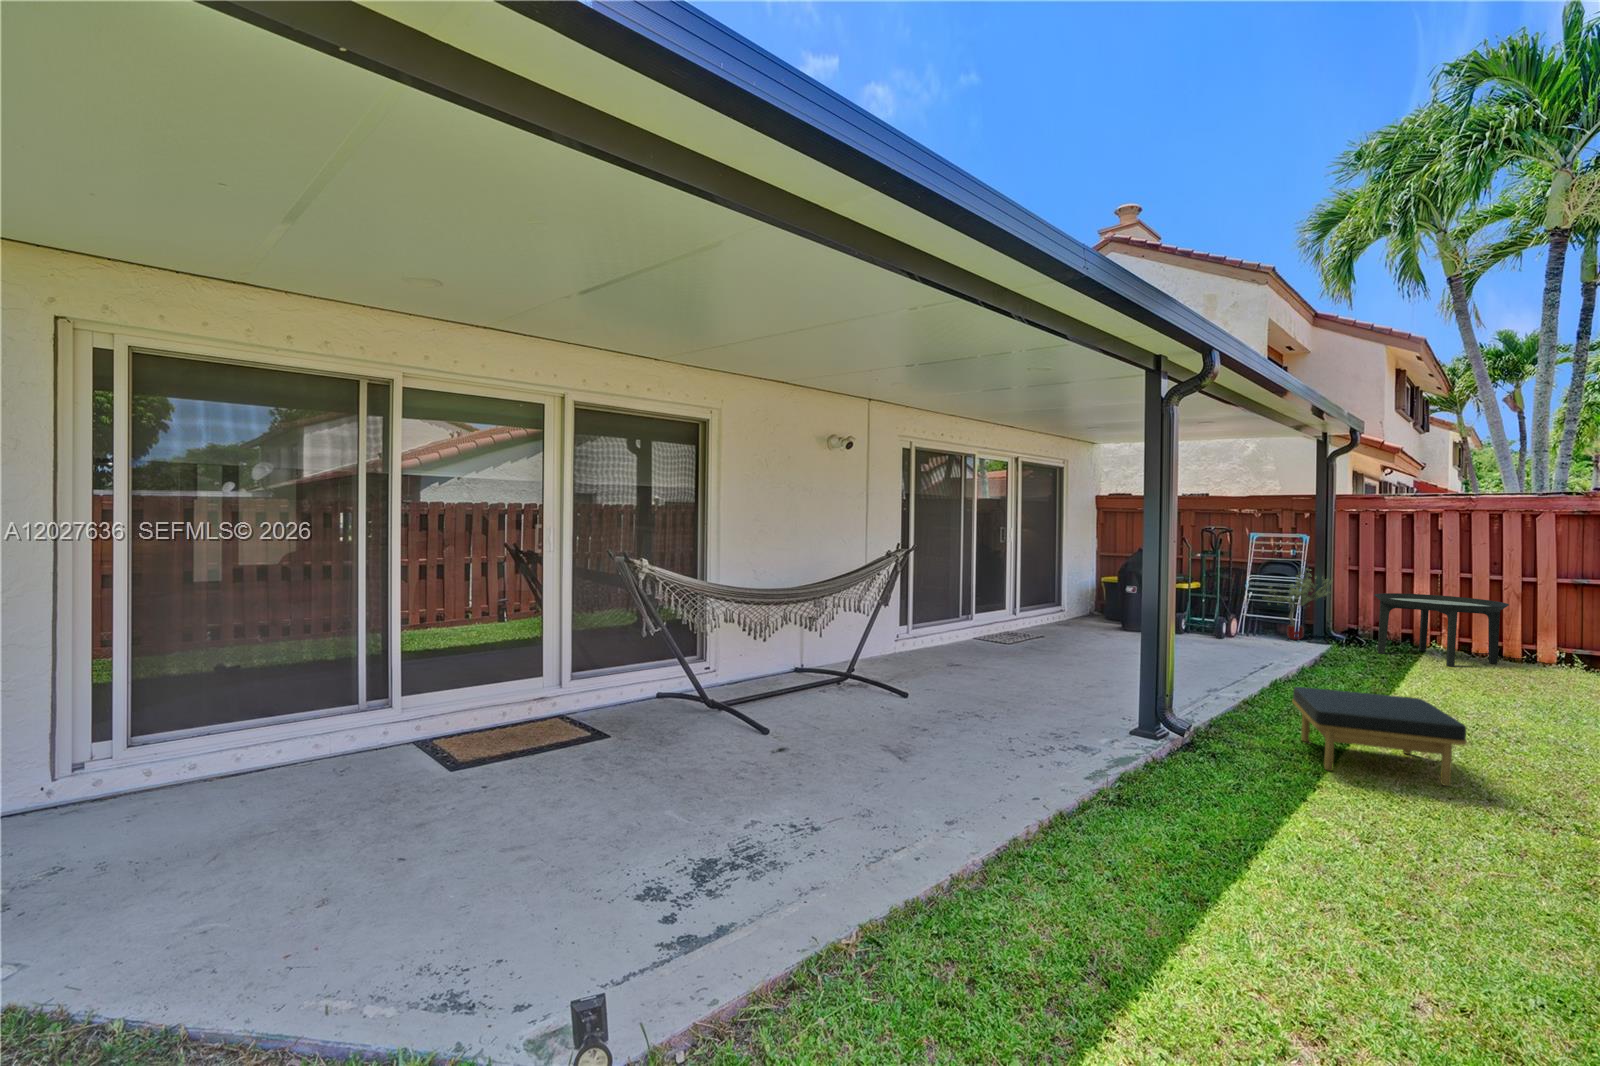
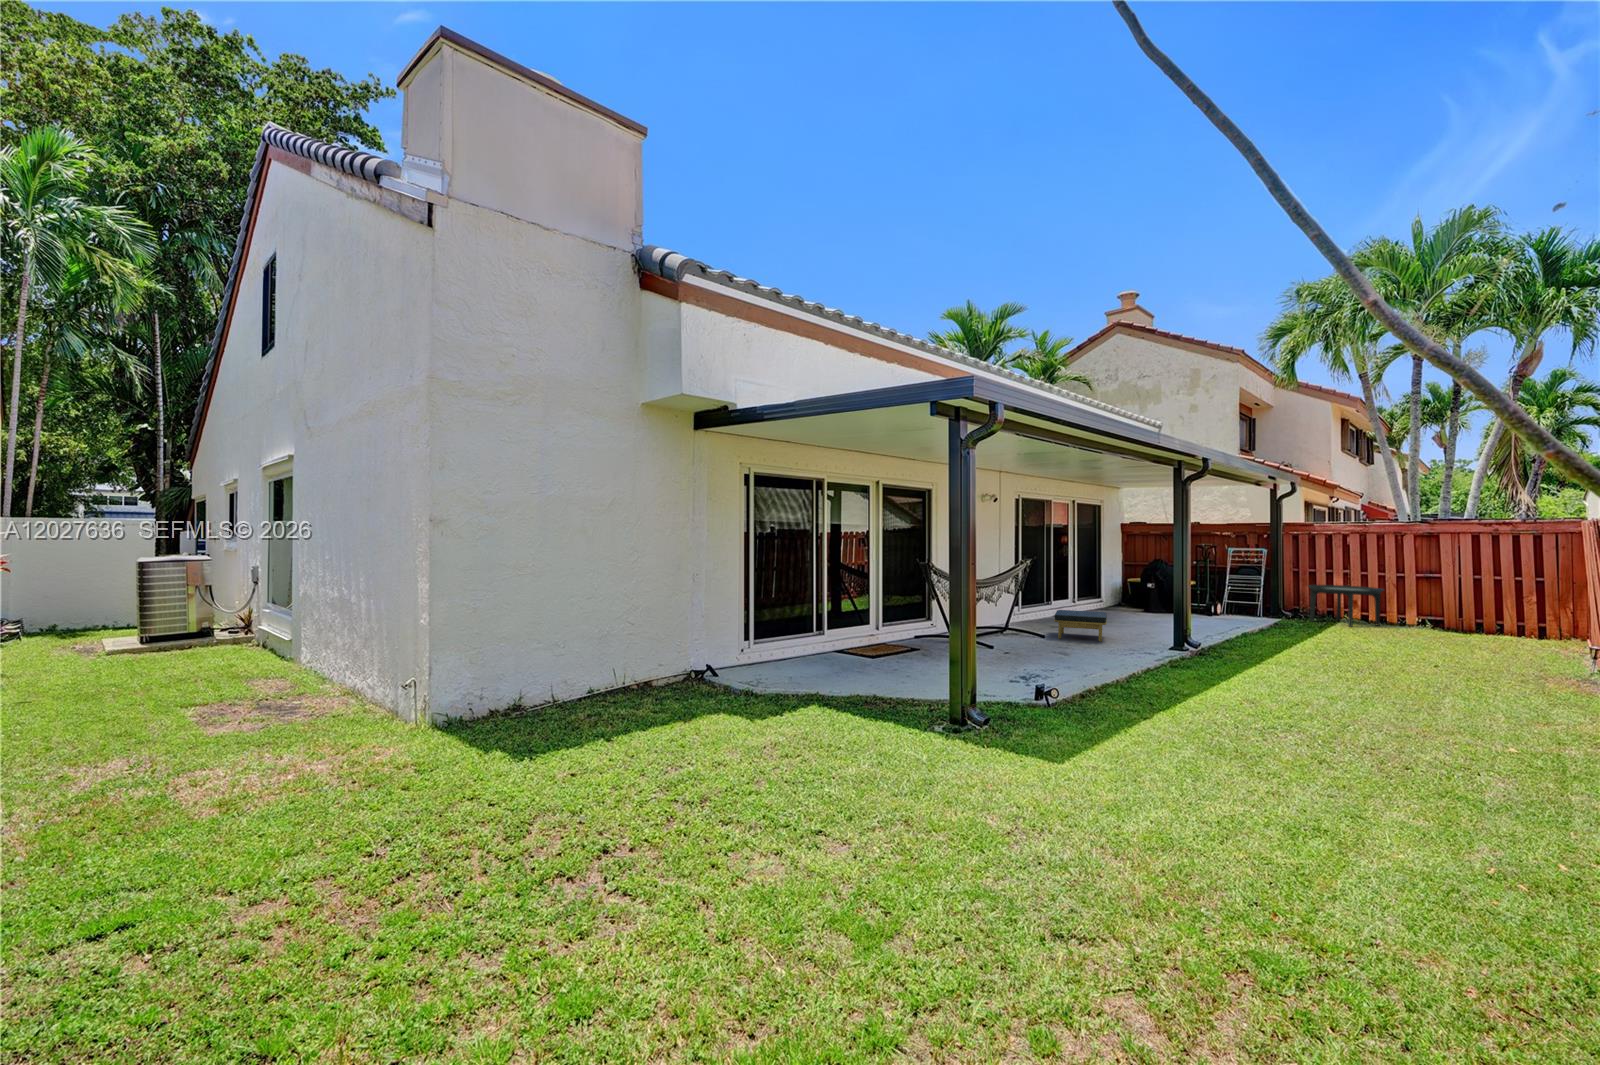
potted tree: present [1264,569,1332,640] -> none [1238,569,1283,615]
ottoman: present [1292,687,1467,786] -> present [1054,610,1107,642]

